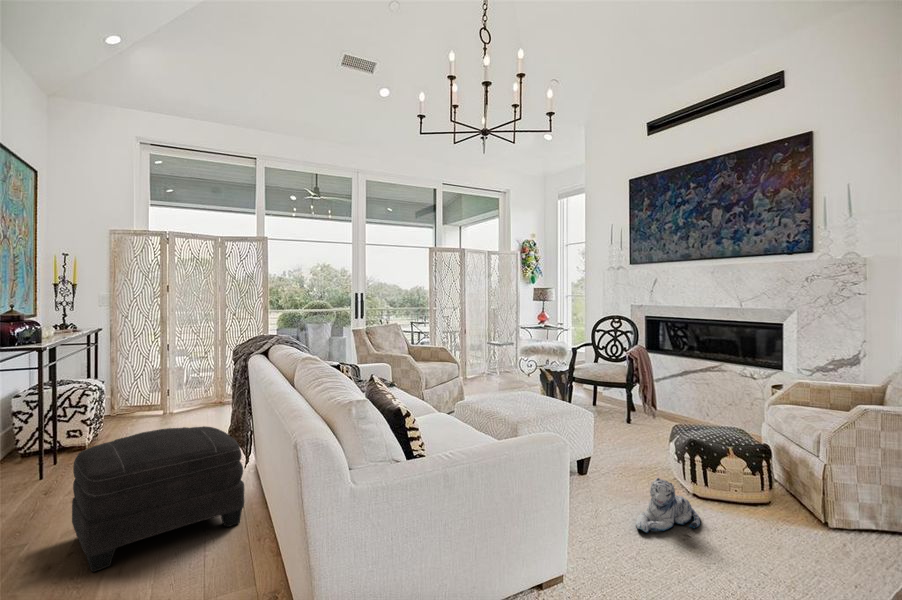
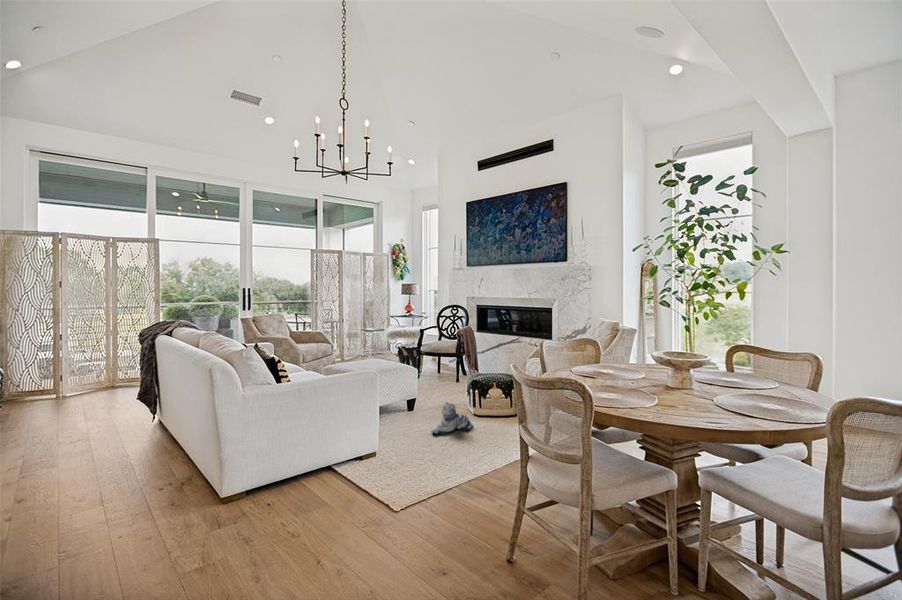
ottoman: present [72,426,244,572] -> none [19,387,159,481]

